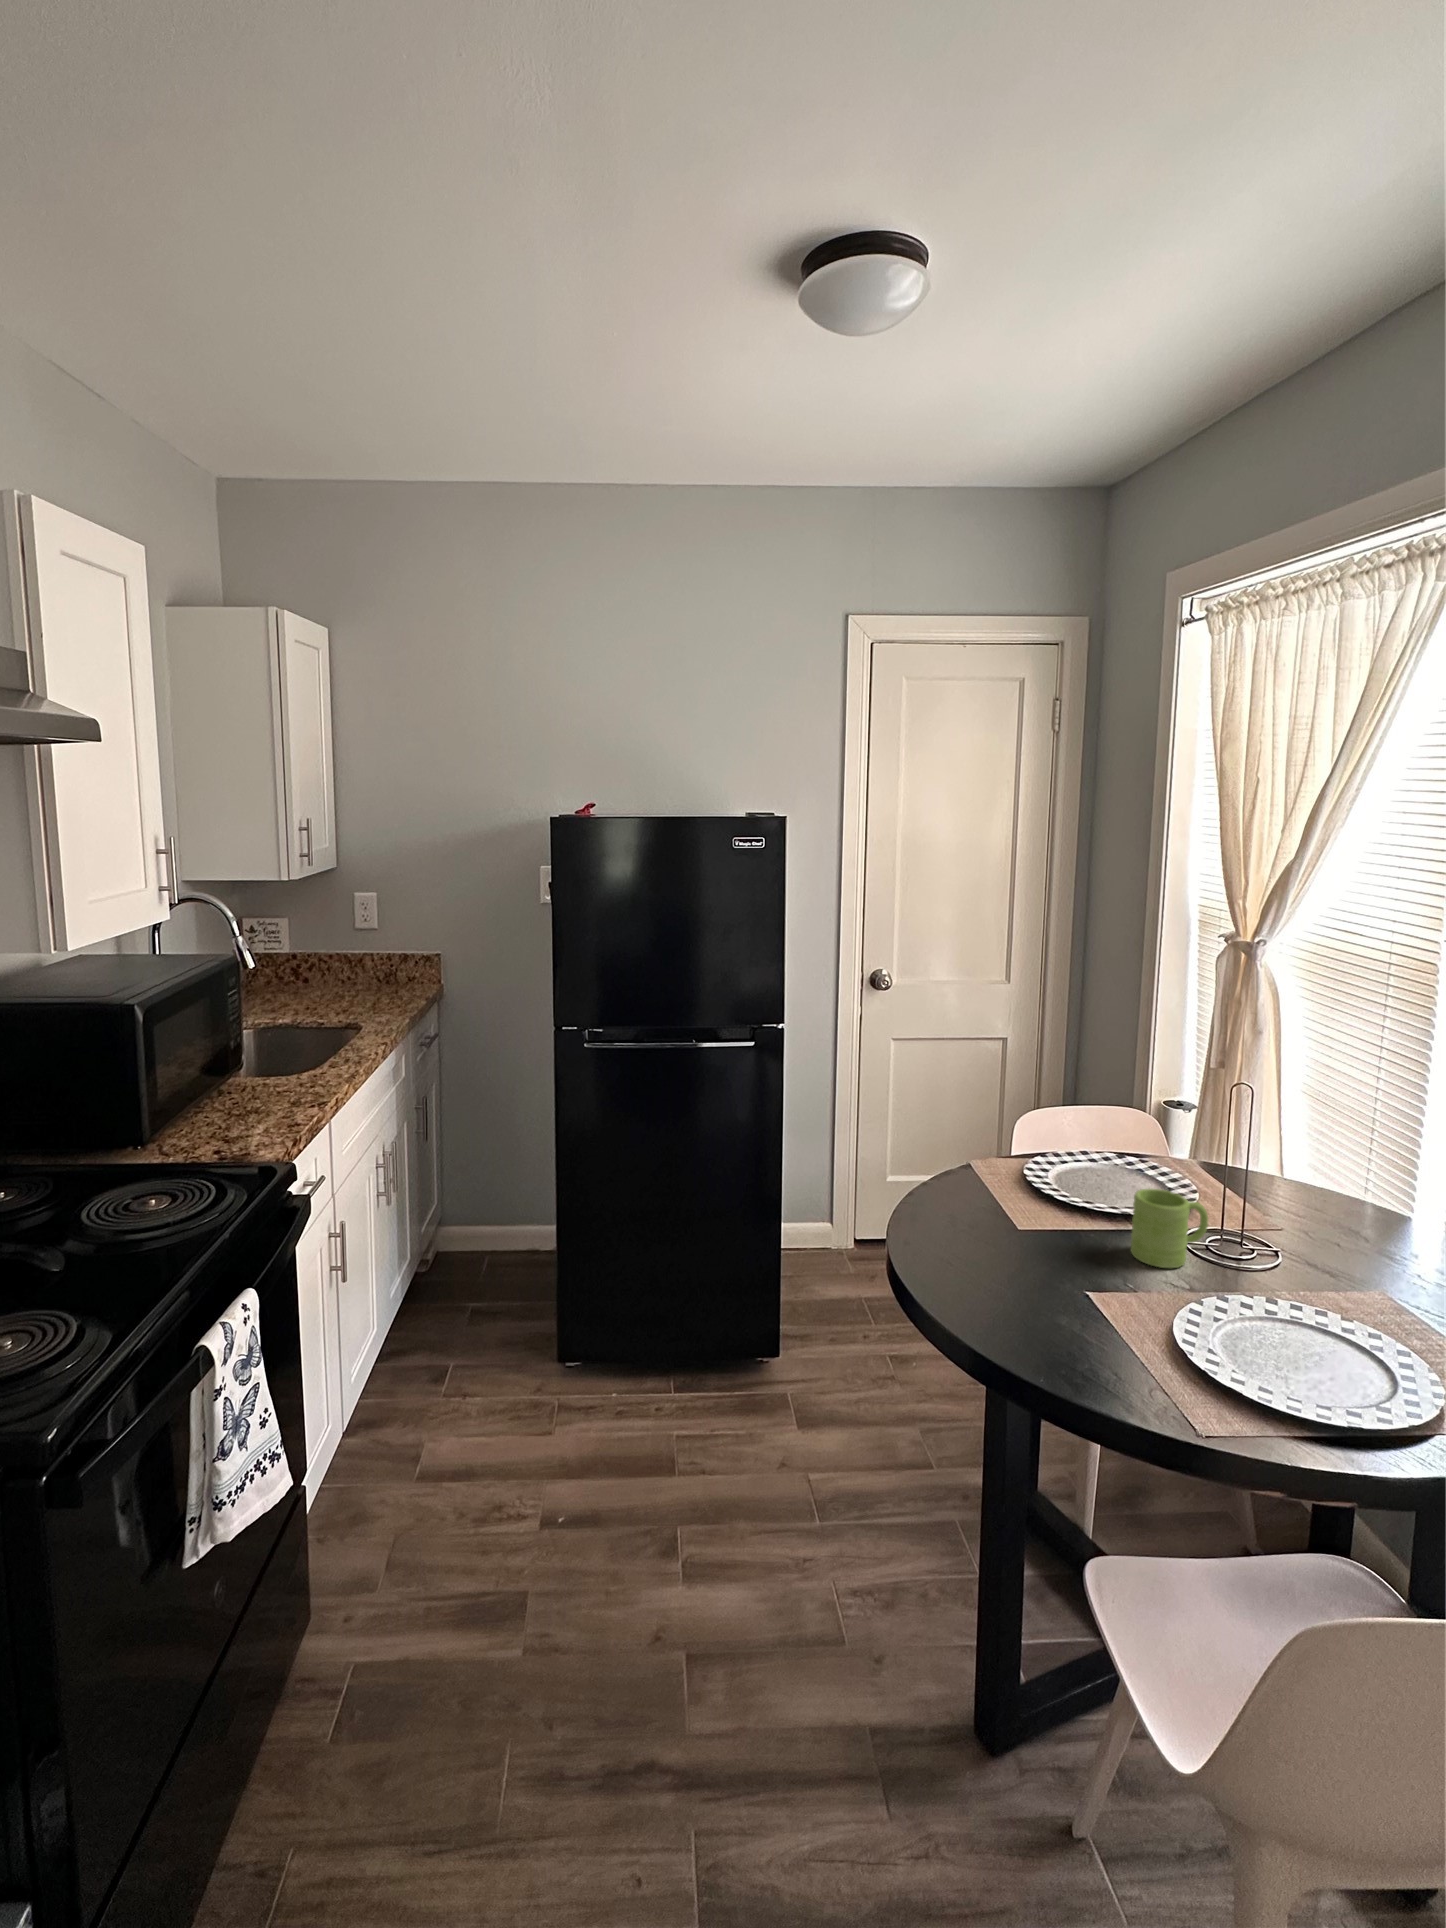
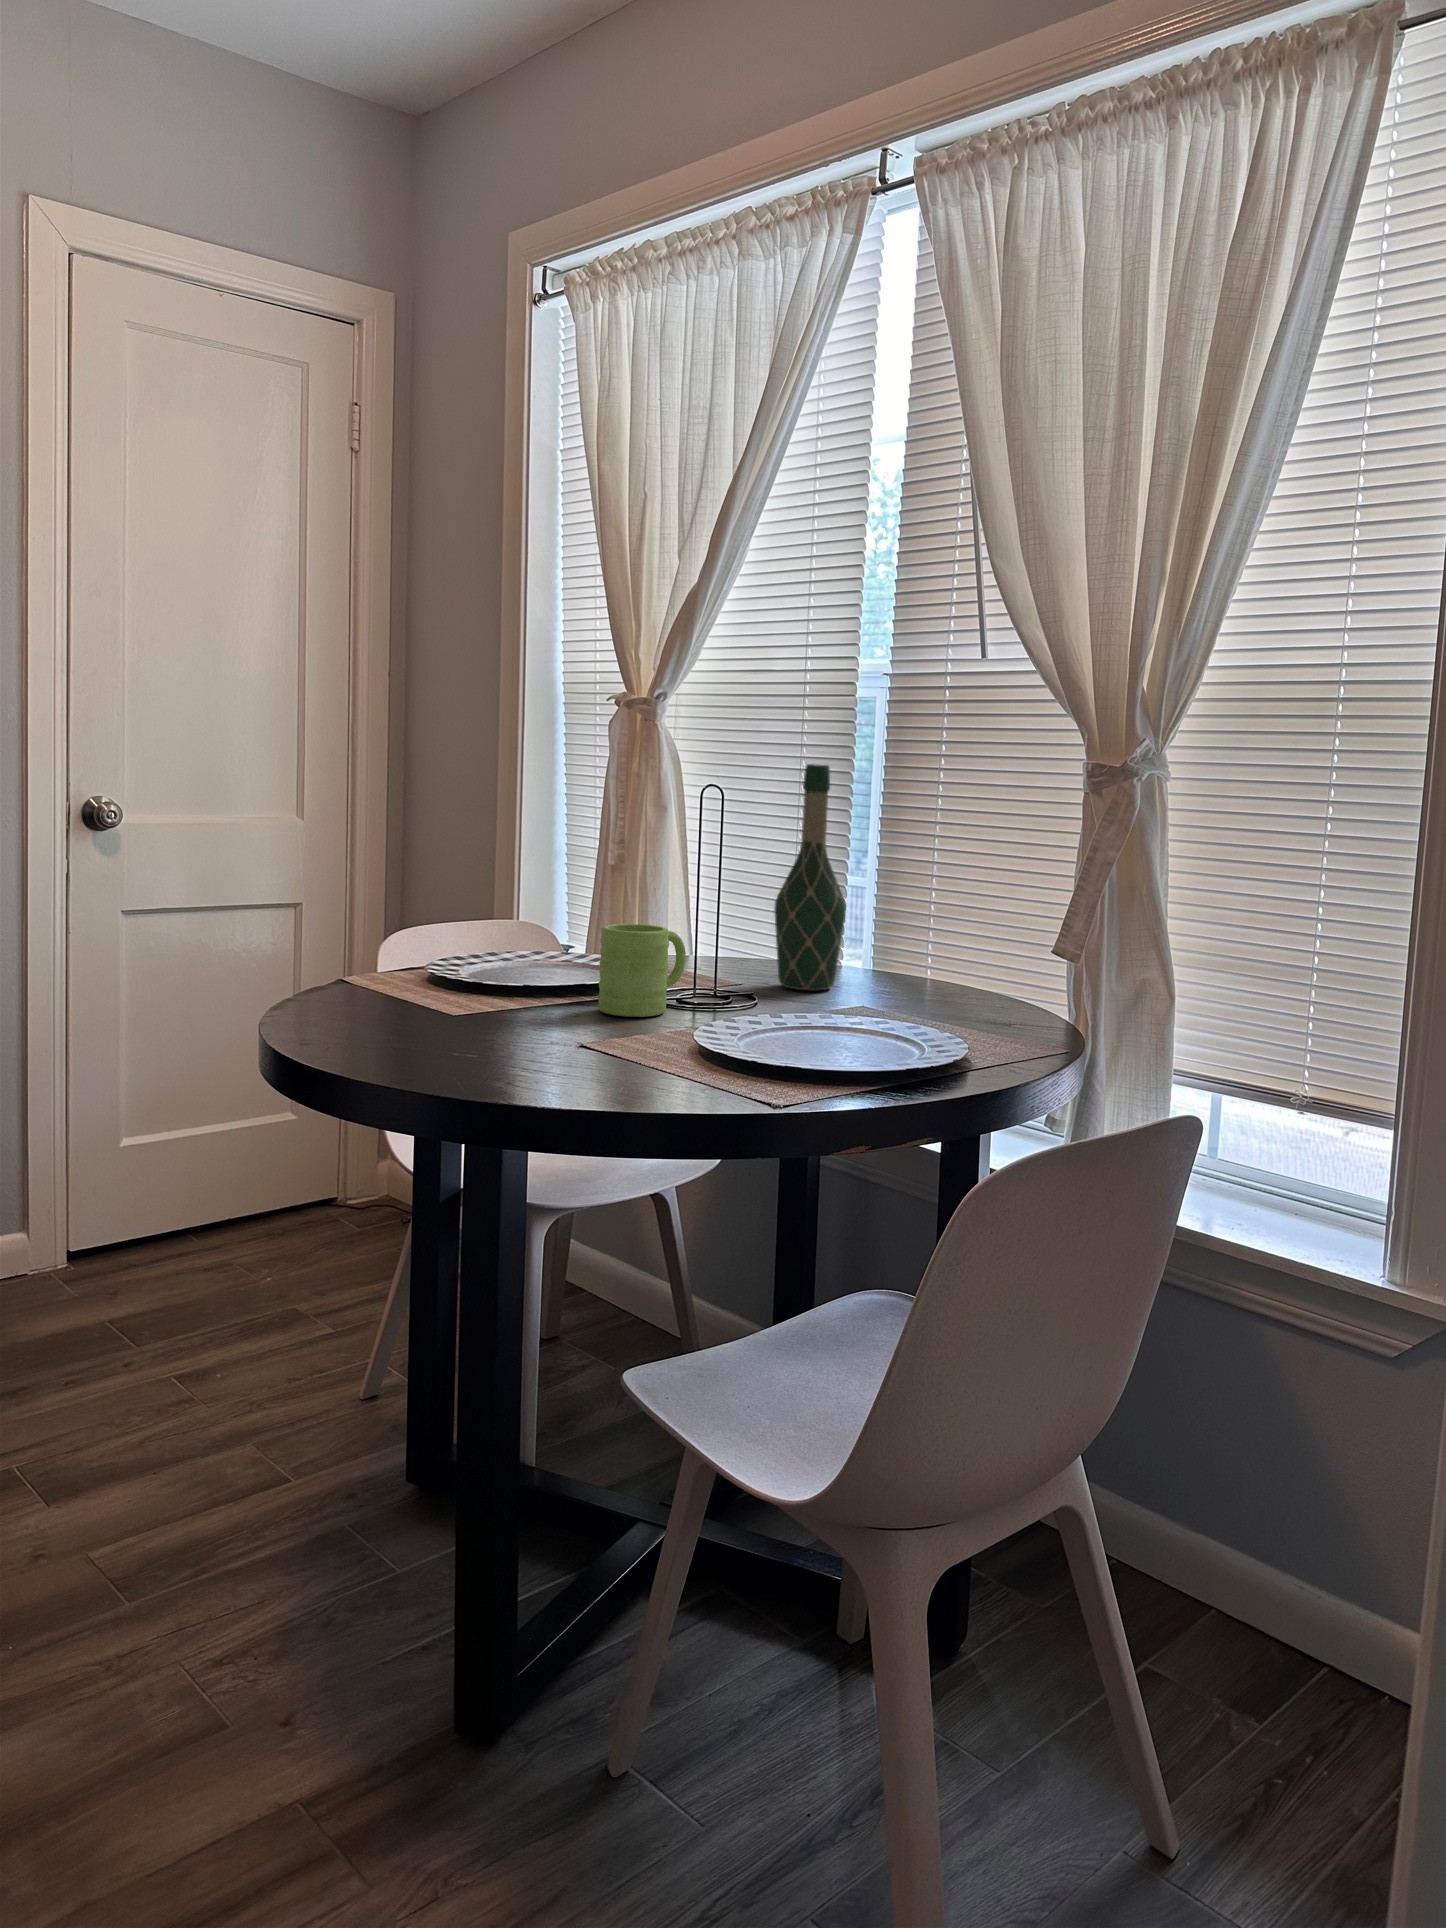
wine bottle: none [1308,1071,1379,1259] -> present [774,764,846,990]

